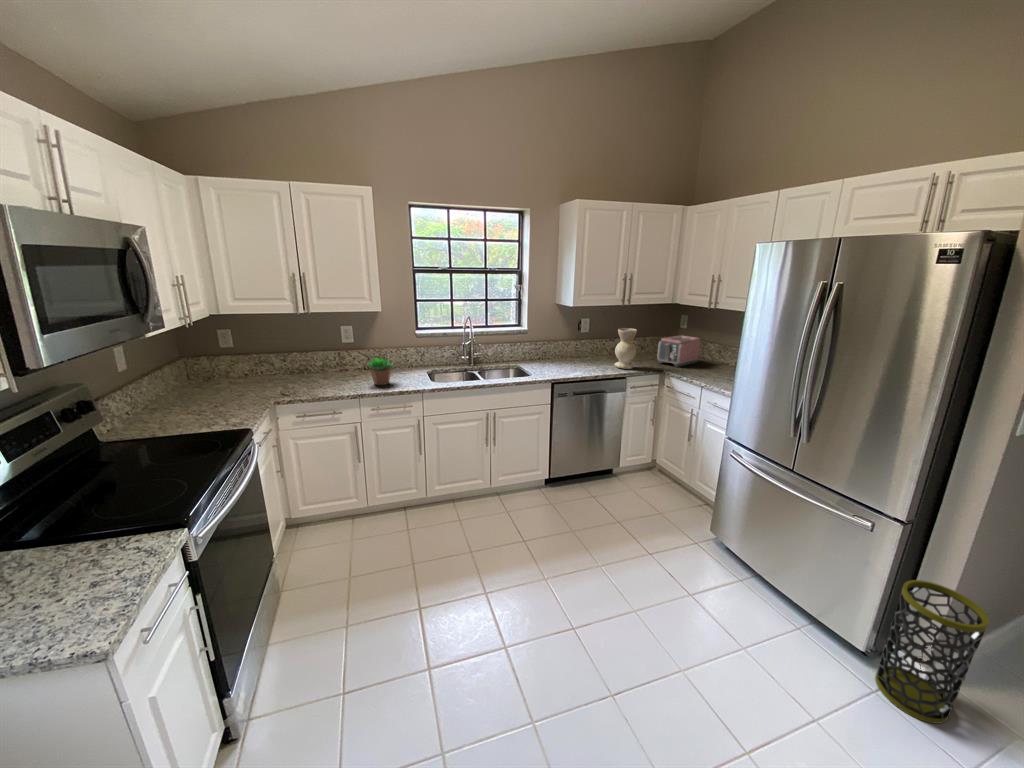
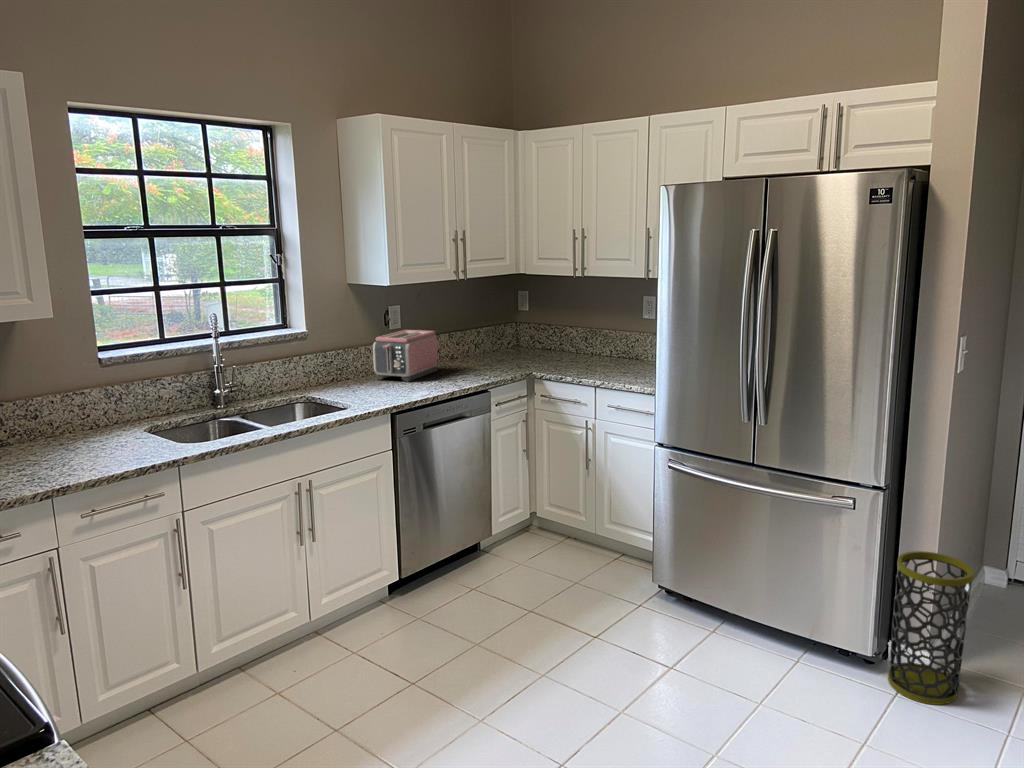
vase: present [615,328,637,369] -> none [460,313,493,377]
toaster: present [657,336,700,367] -> present [373,330,438,382]
succulent plant: present [367,358,394,385] -> none [37,408,98,466]

